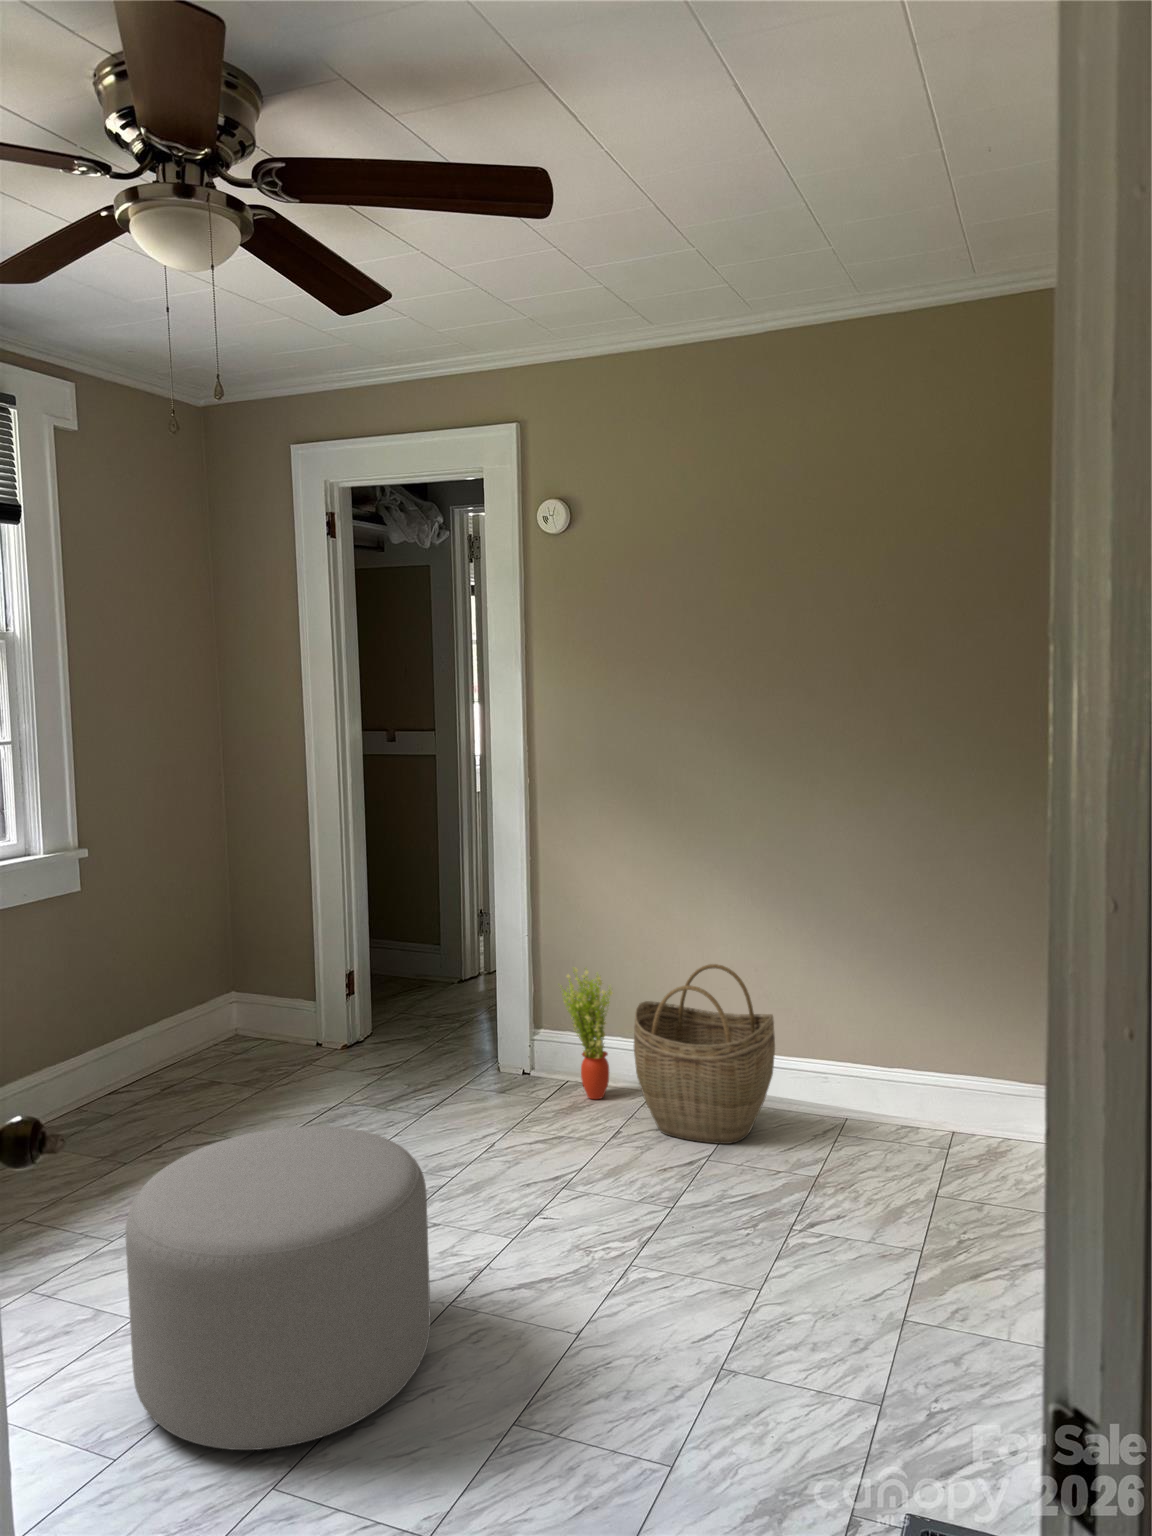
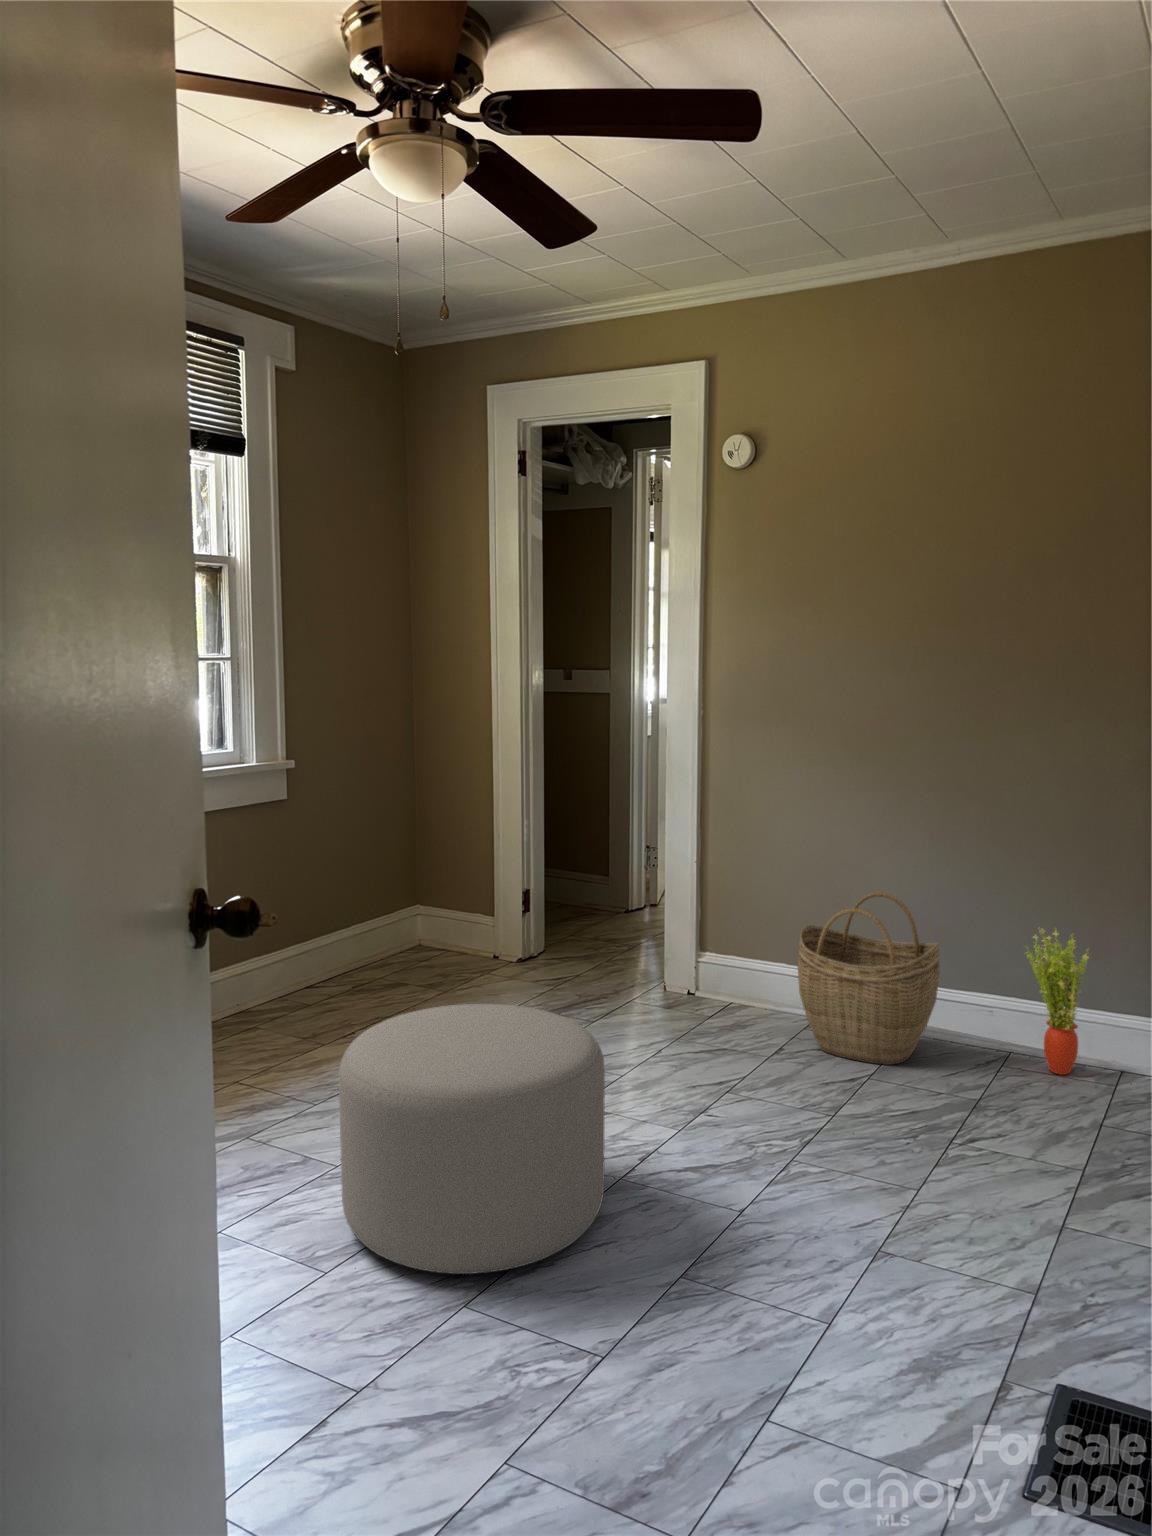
potted plant: present [562,968,612,1099] -> present [1026,929,1089,1075]

